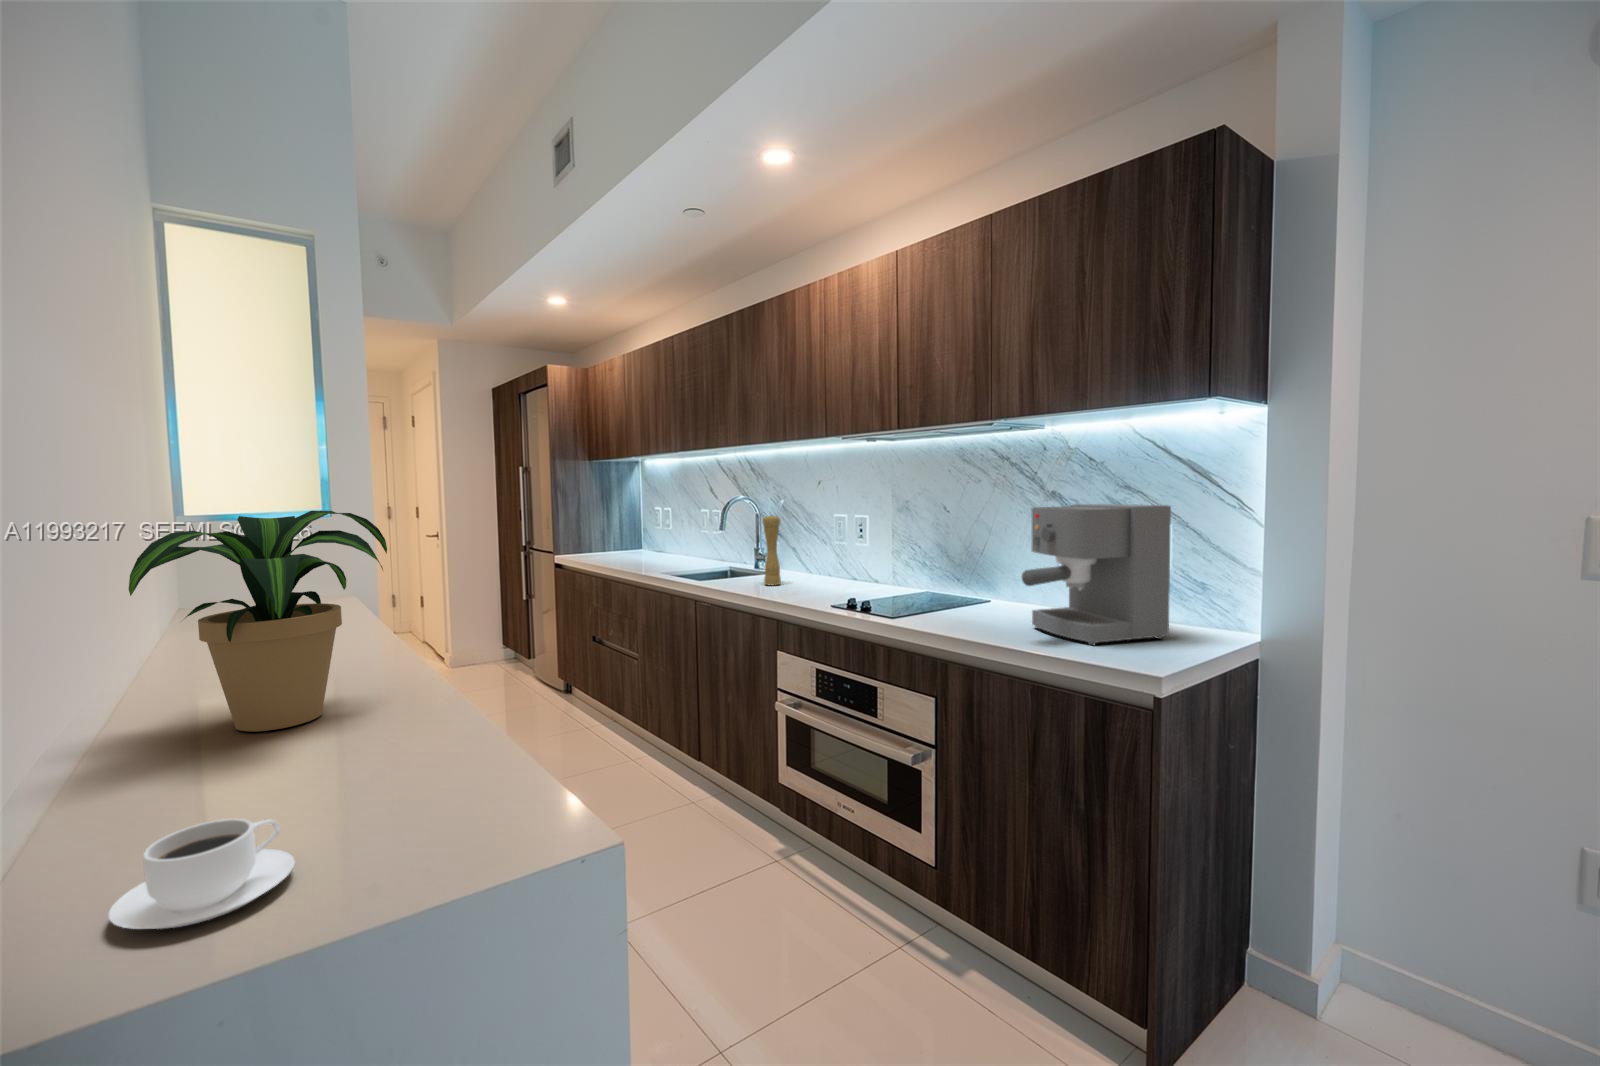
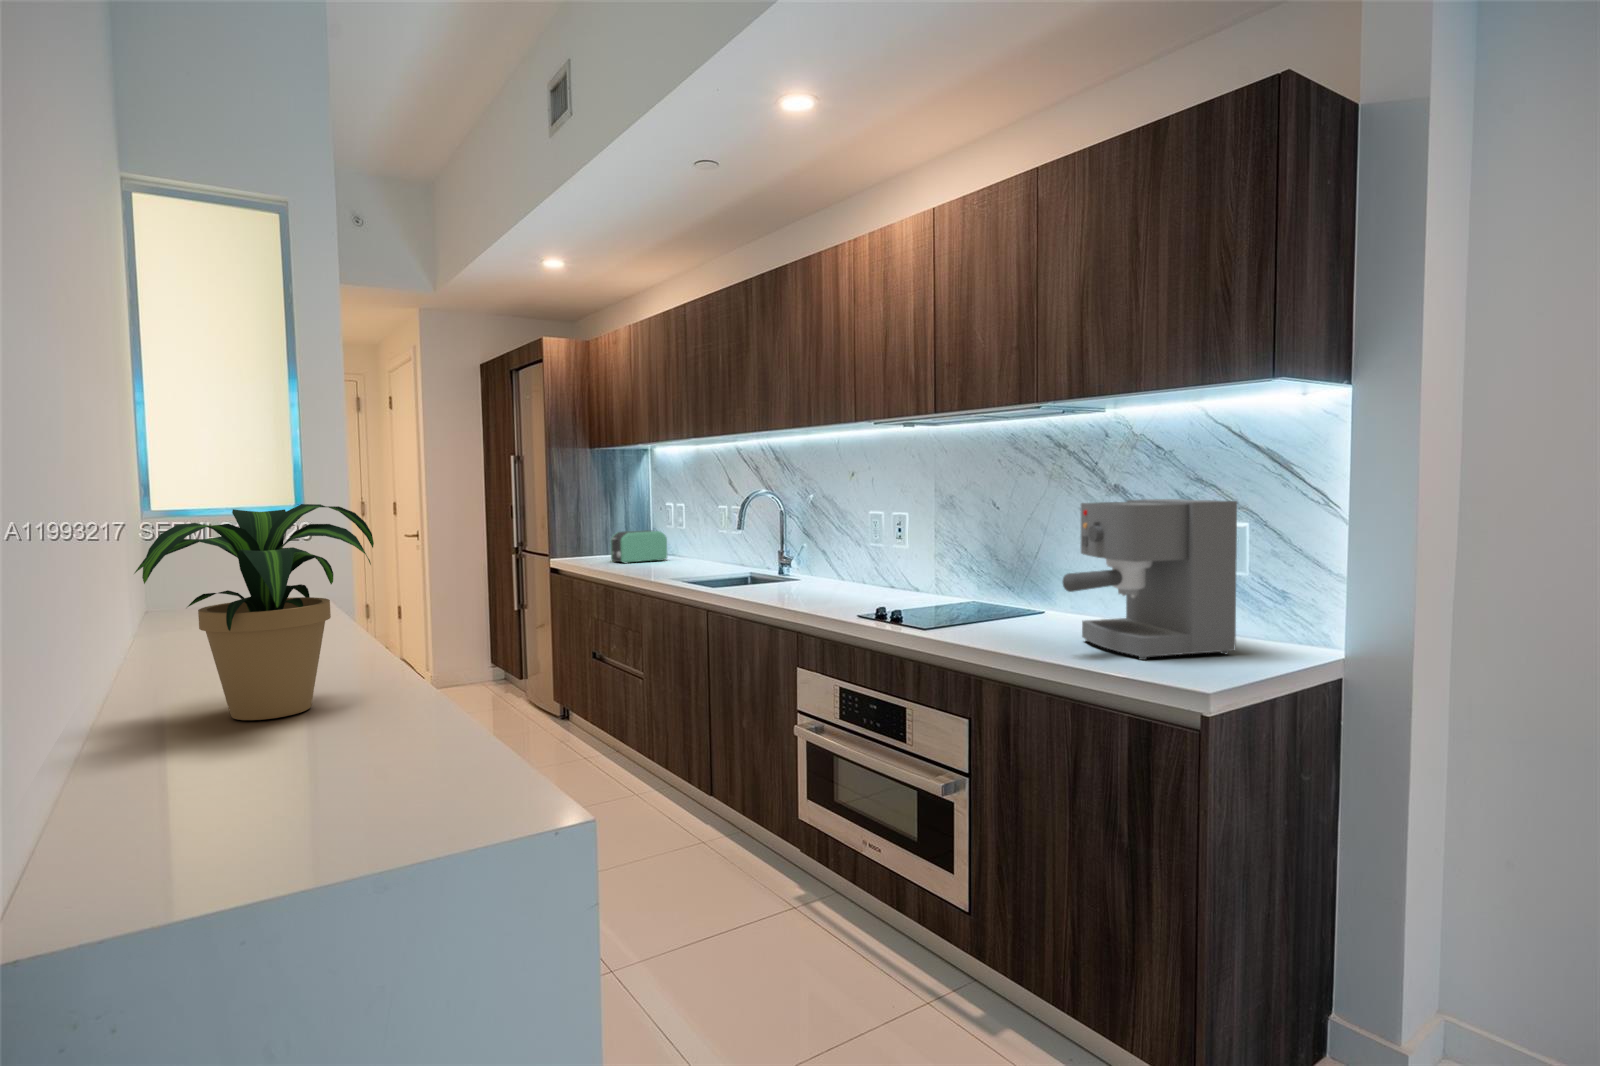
pepper mill: present [762,515,781,585] -> none [785,511,806,593]
toaster: none [607,531,656,559] -> present [610,530,667,563]
coffee cup: present [109,819,295,929] -> none [158,774,305,857]

